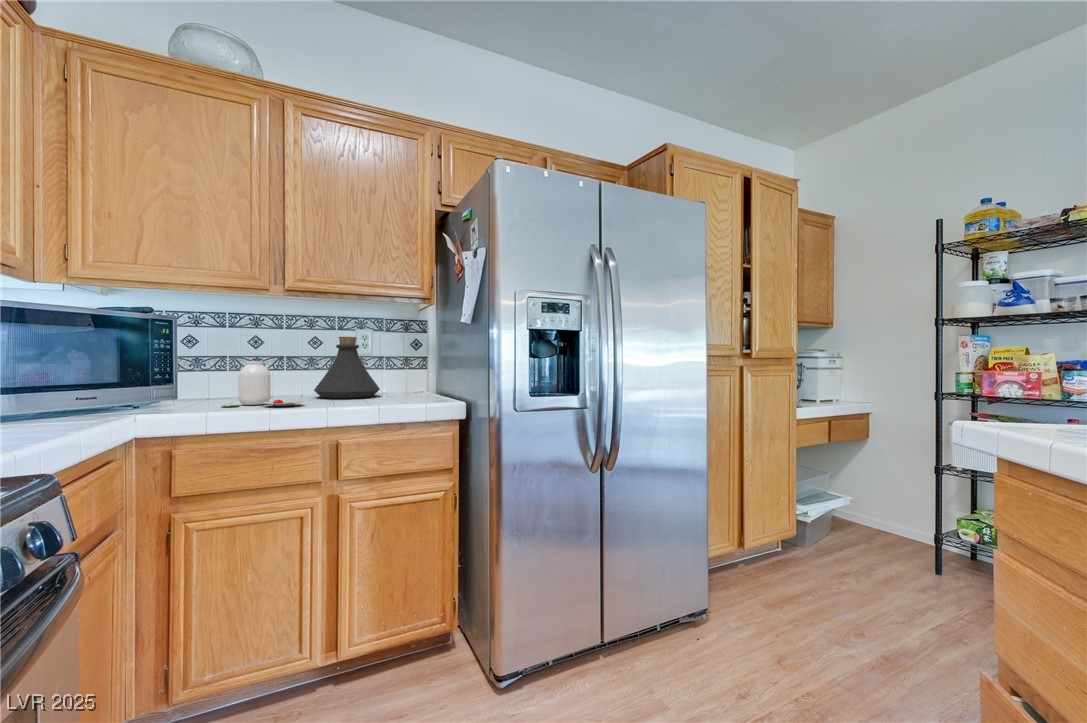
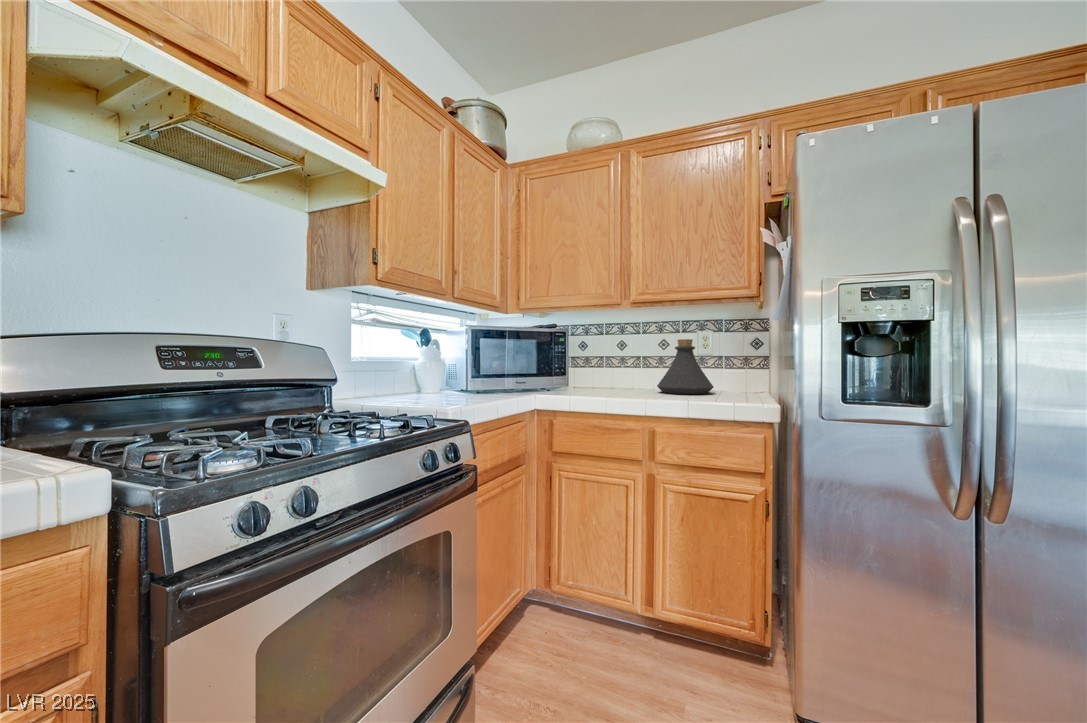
jar: present [223,361,304,406] -> none [585,361,638,396]

